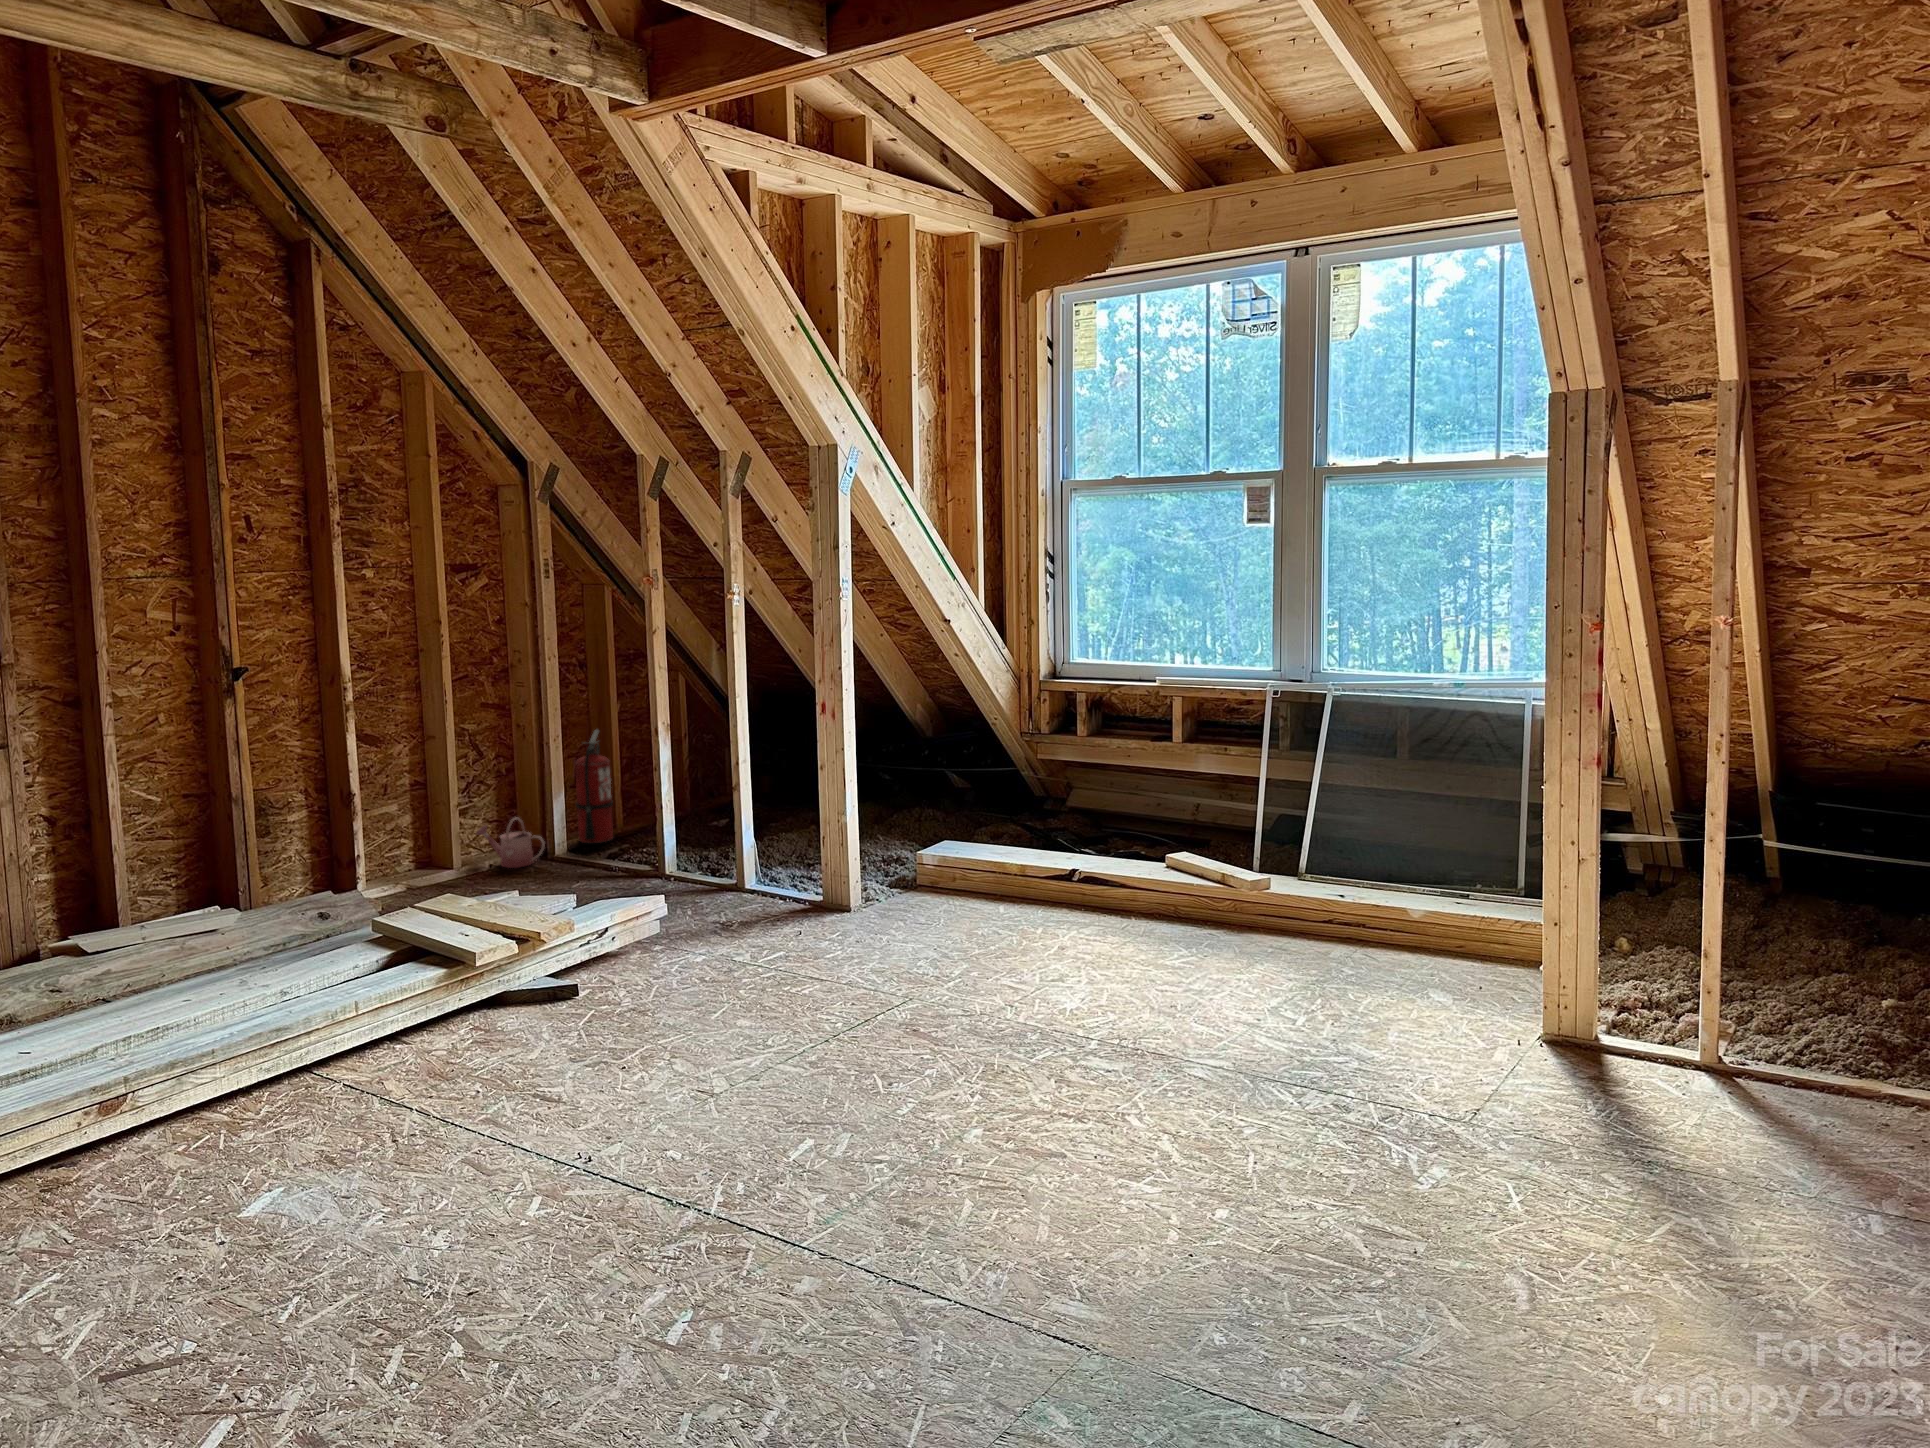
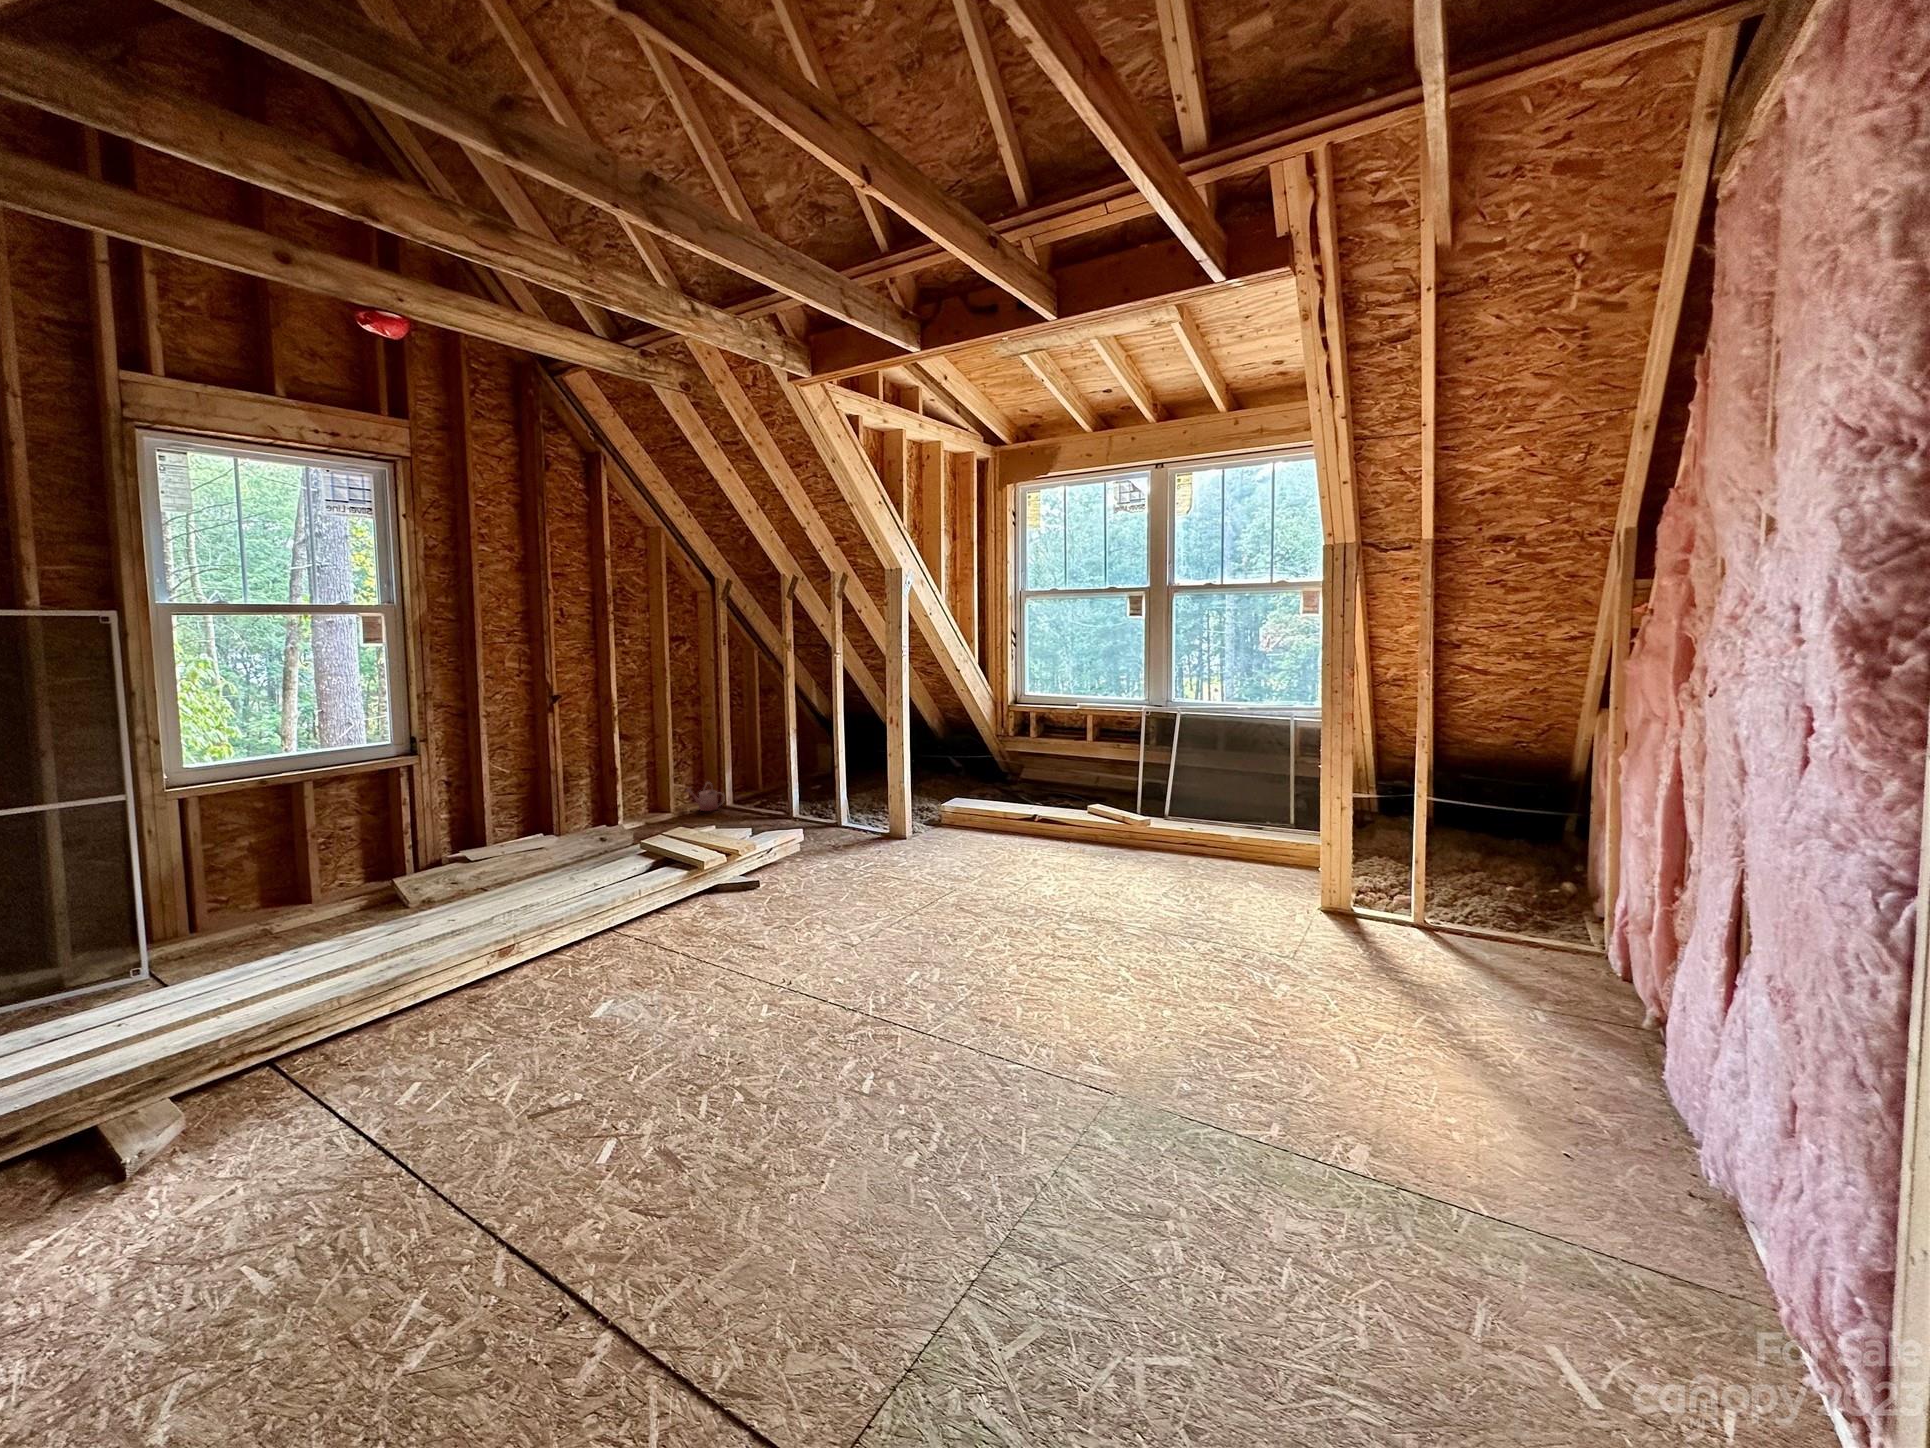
fire extinguisher: present [575,730,613,843] -> none [740,732,761,797]

